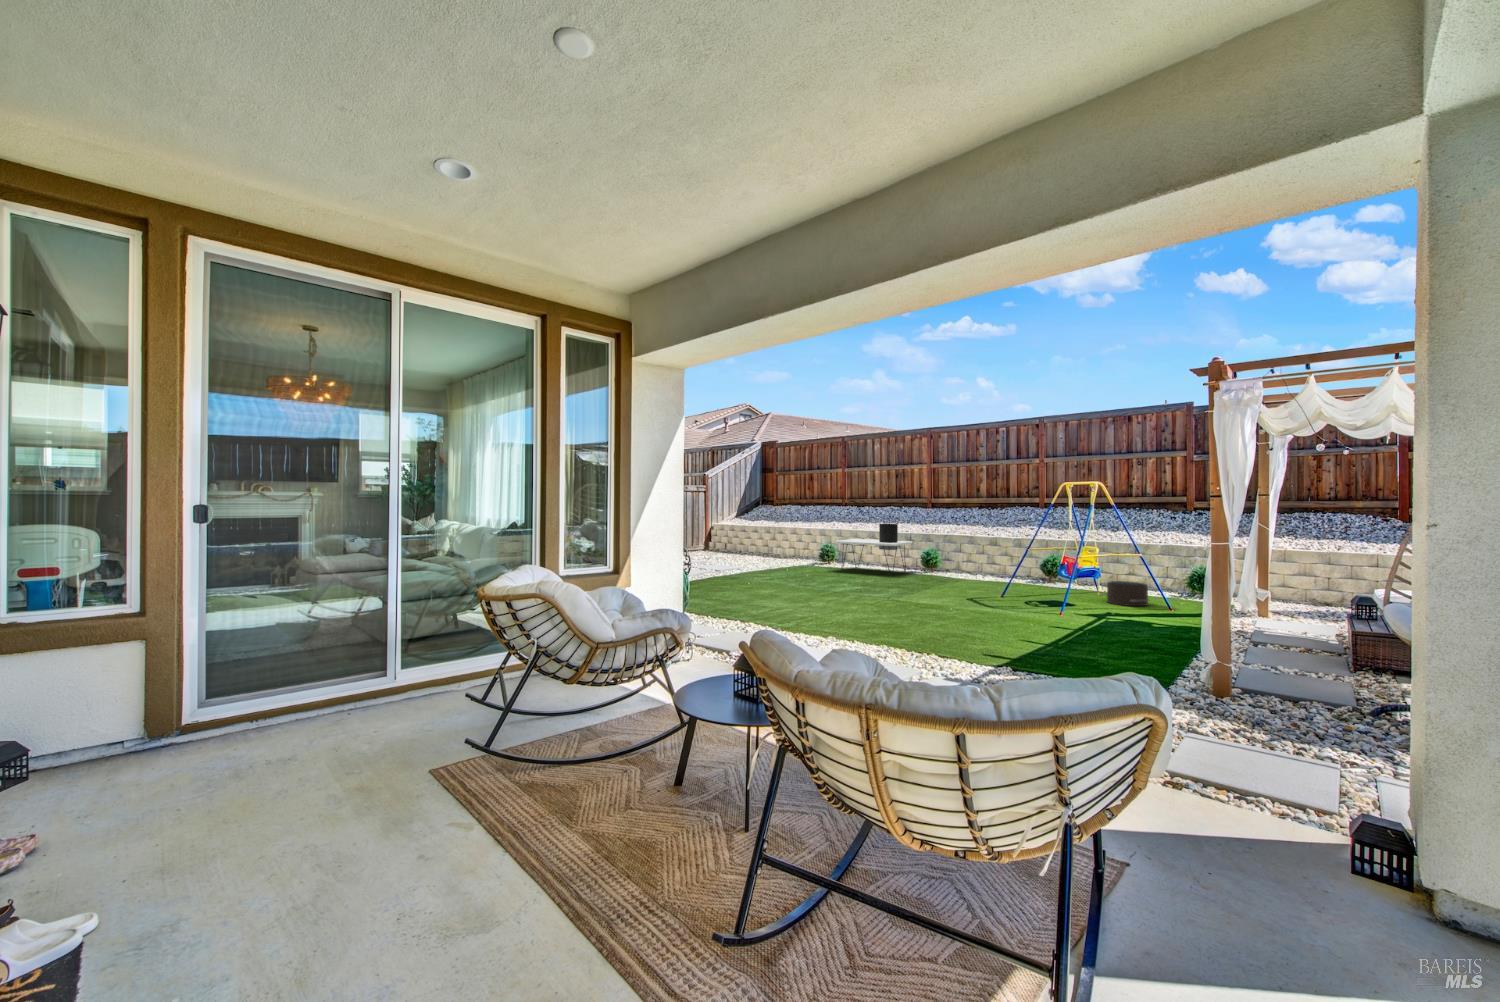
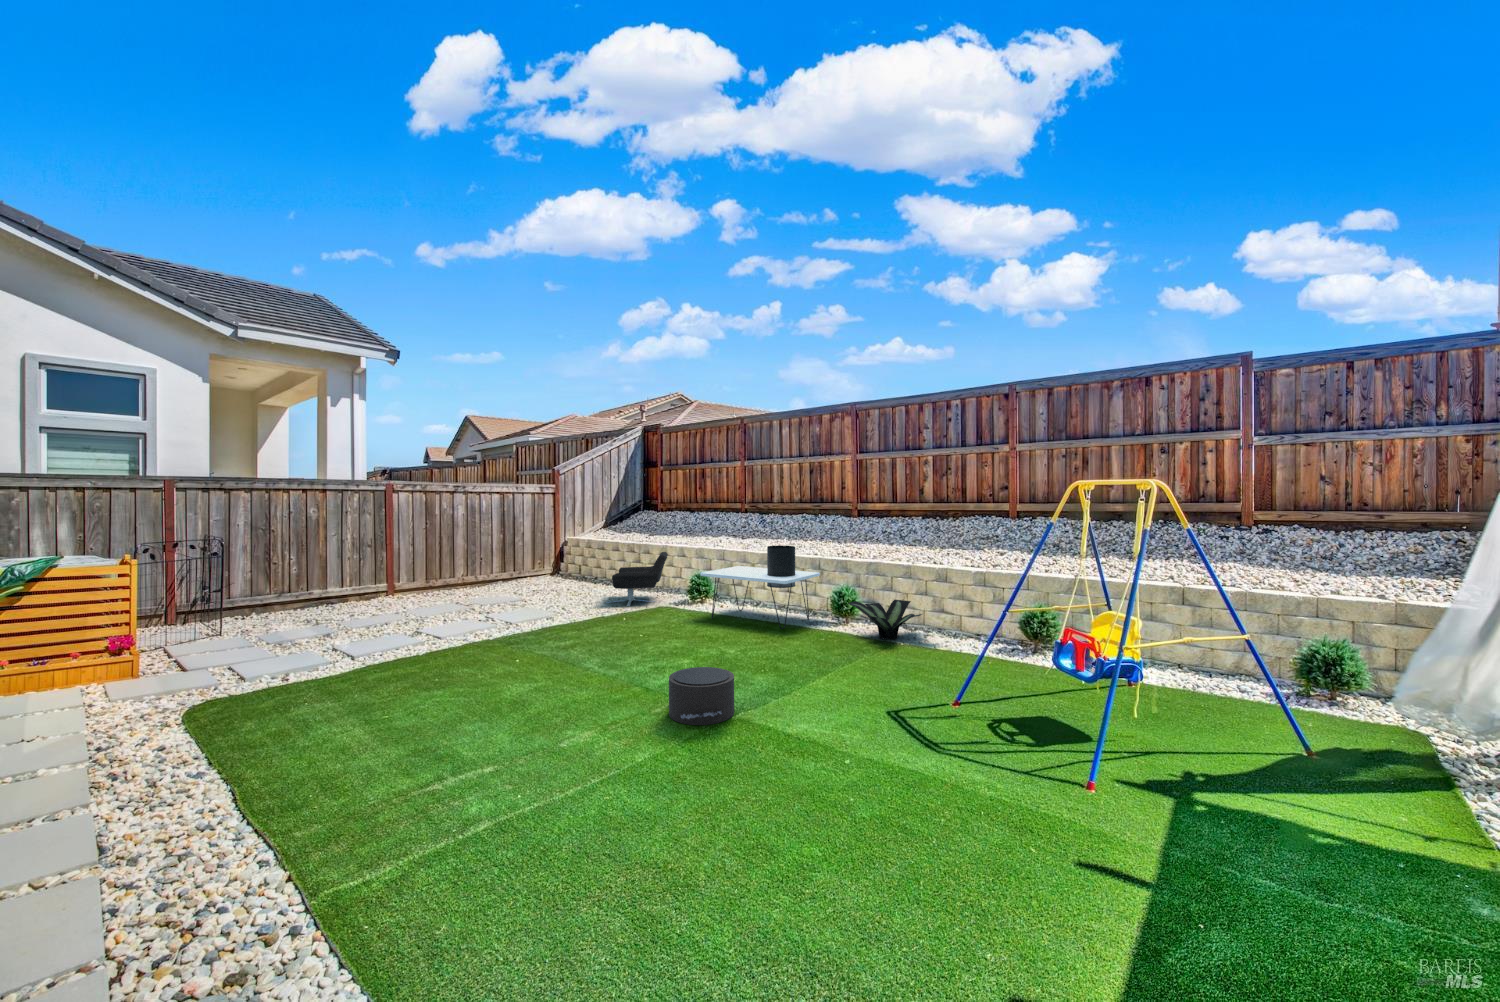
lounge chair: none [761,531,803,566] -> present [606,552,668,606]
potted plant: none [934,557,983,579] -> present [848,600,922,640]
pouf: present [1101,581,1148,606] -> present [669,667,734,725]

